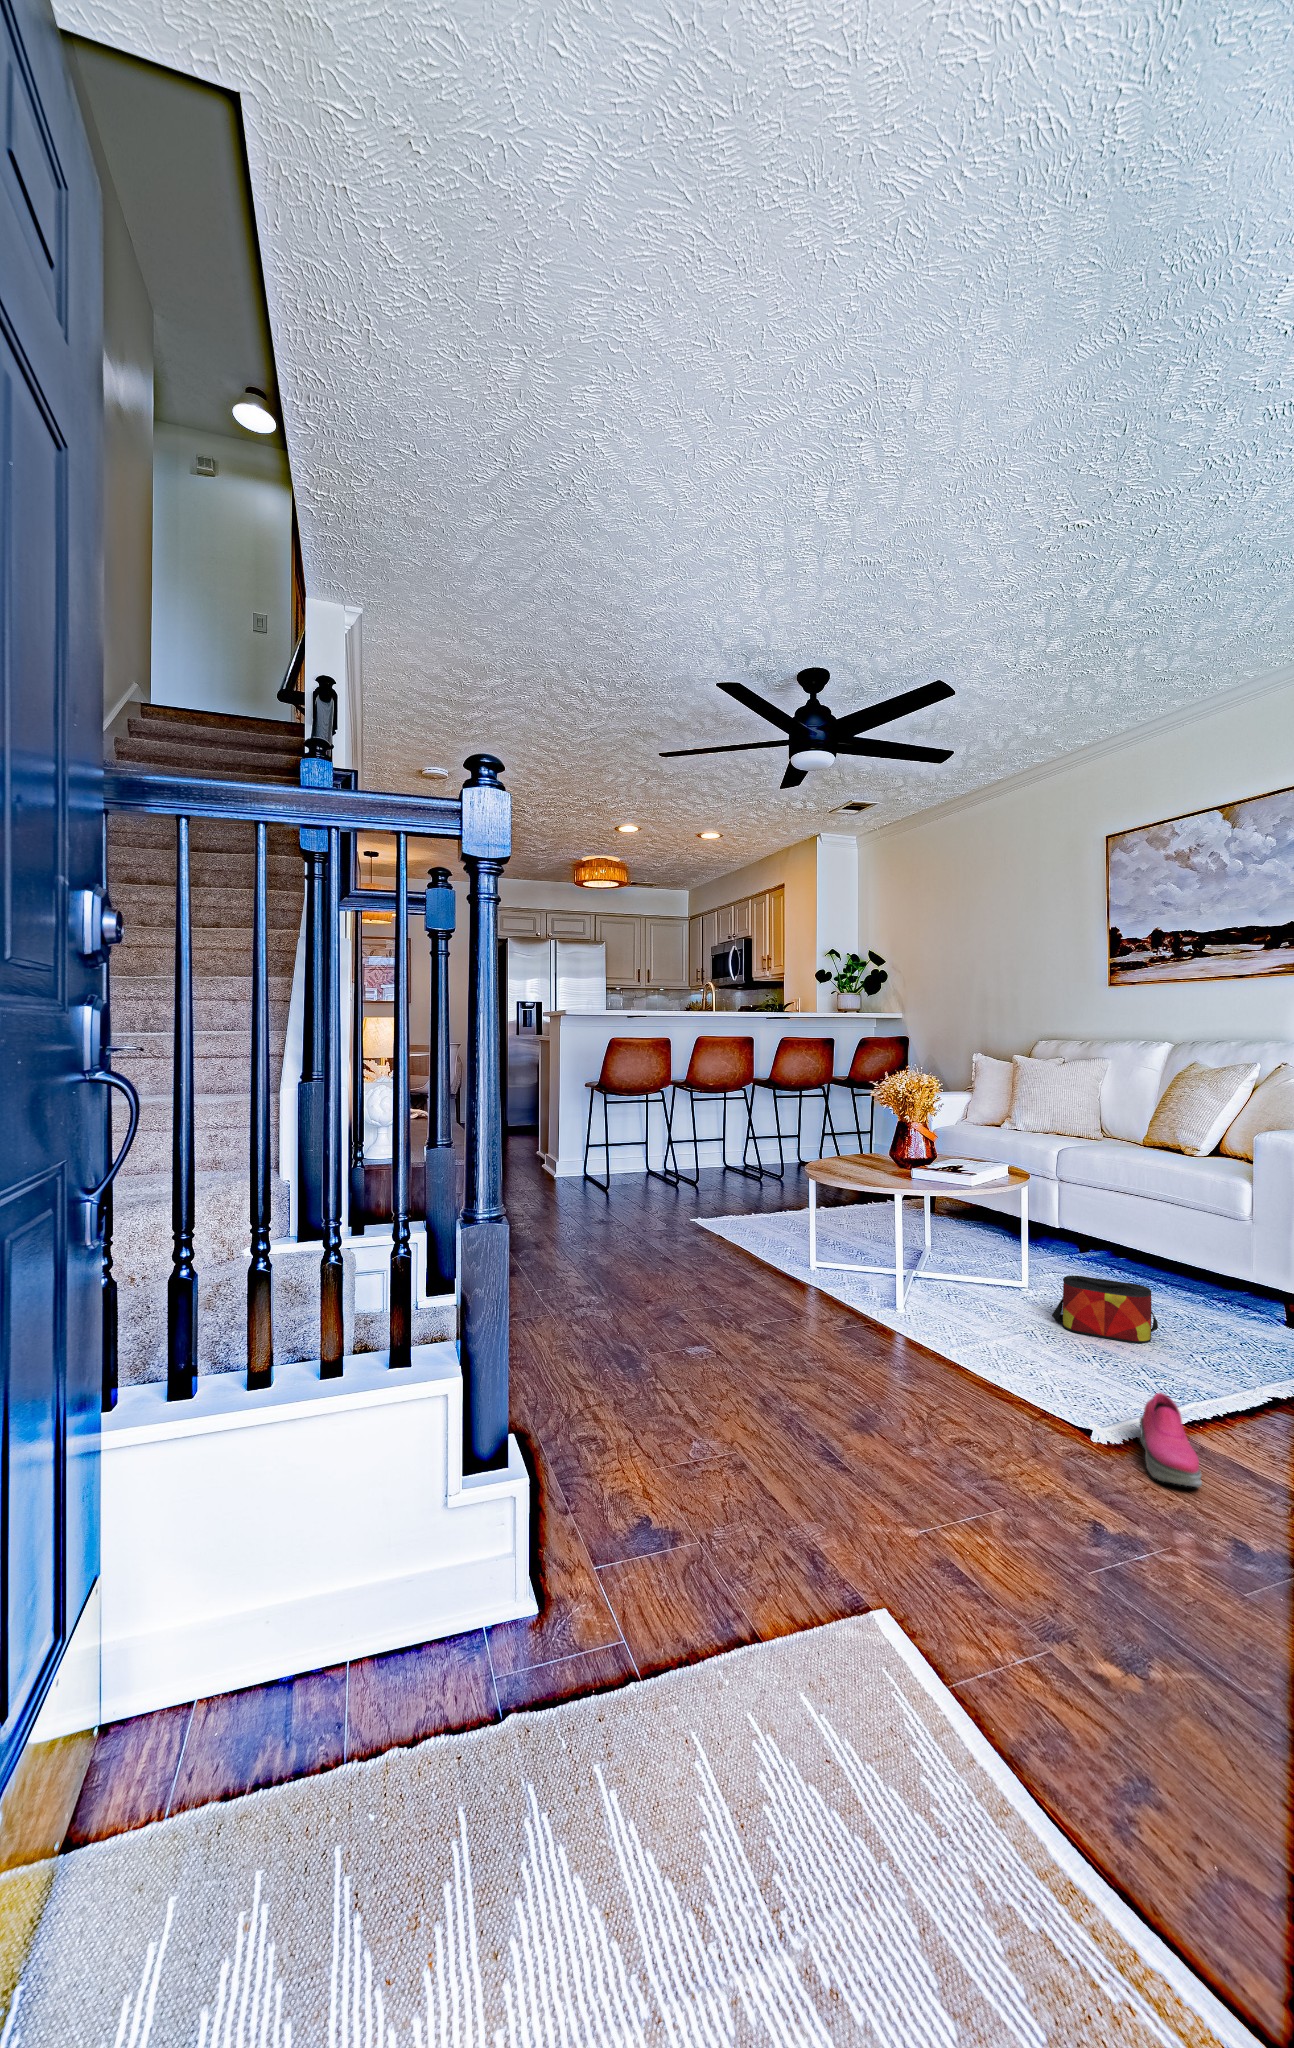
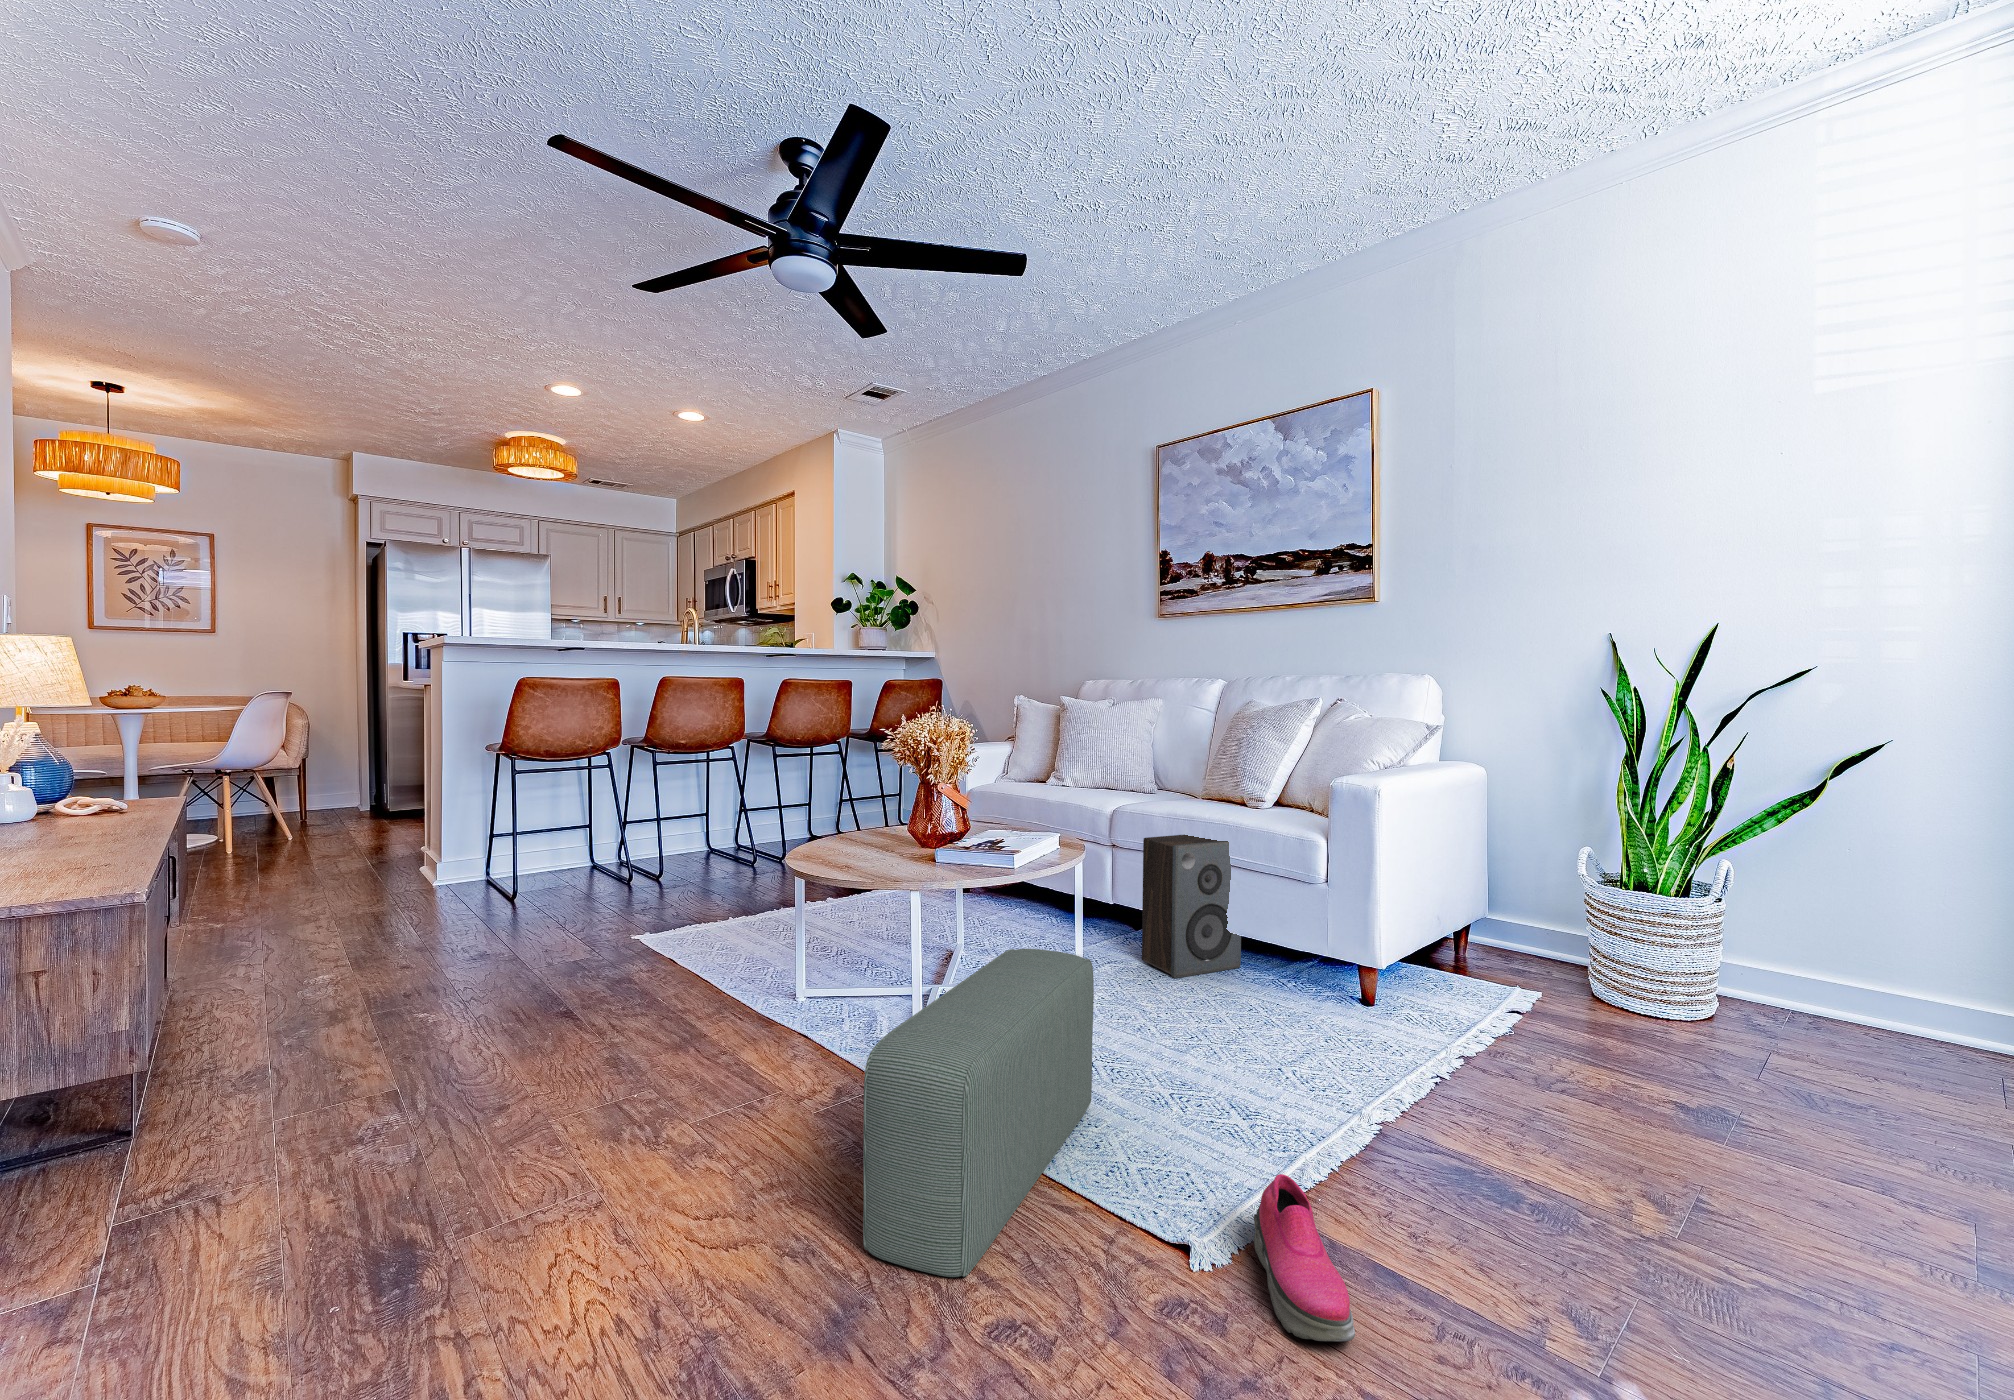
speaker: none [1082,1173,1175,1287] -> present [1142,835,1241,978]
pouf: none [872,1238,1030,1420] -> present [863,949,1094,1277]
bag: present [1052,1276,1158,1343] -> none [1115,978,1240,1064]

